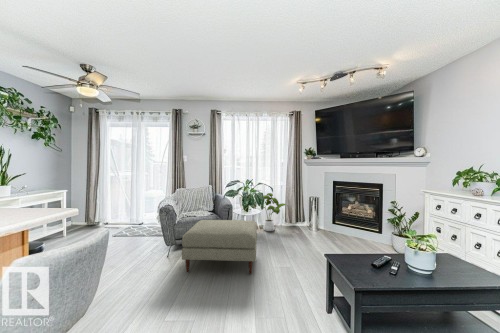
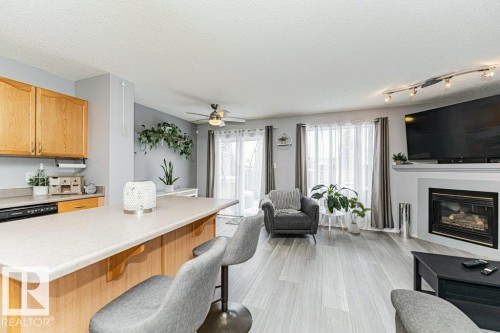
ottoman: present [182,220,257,274] -> none [280,217,343,266]

